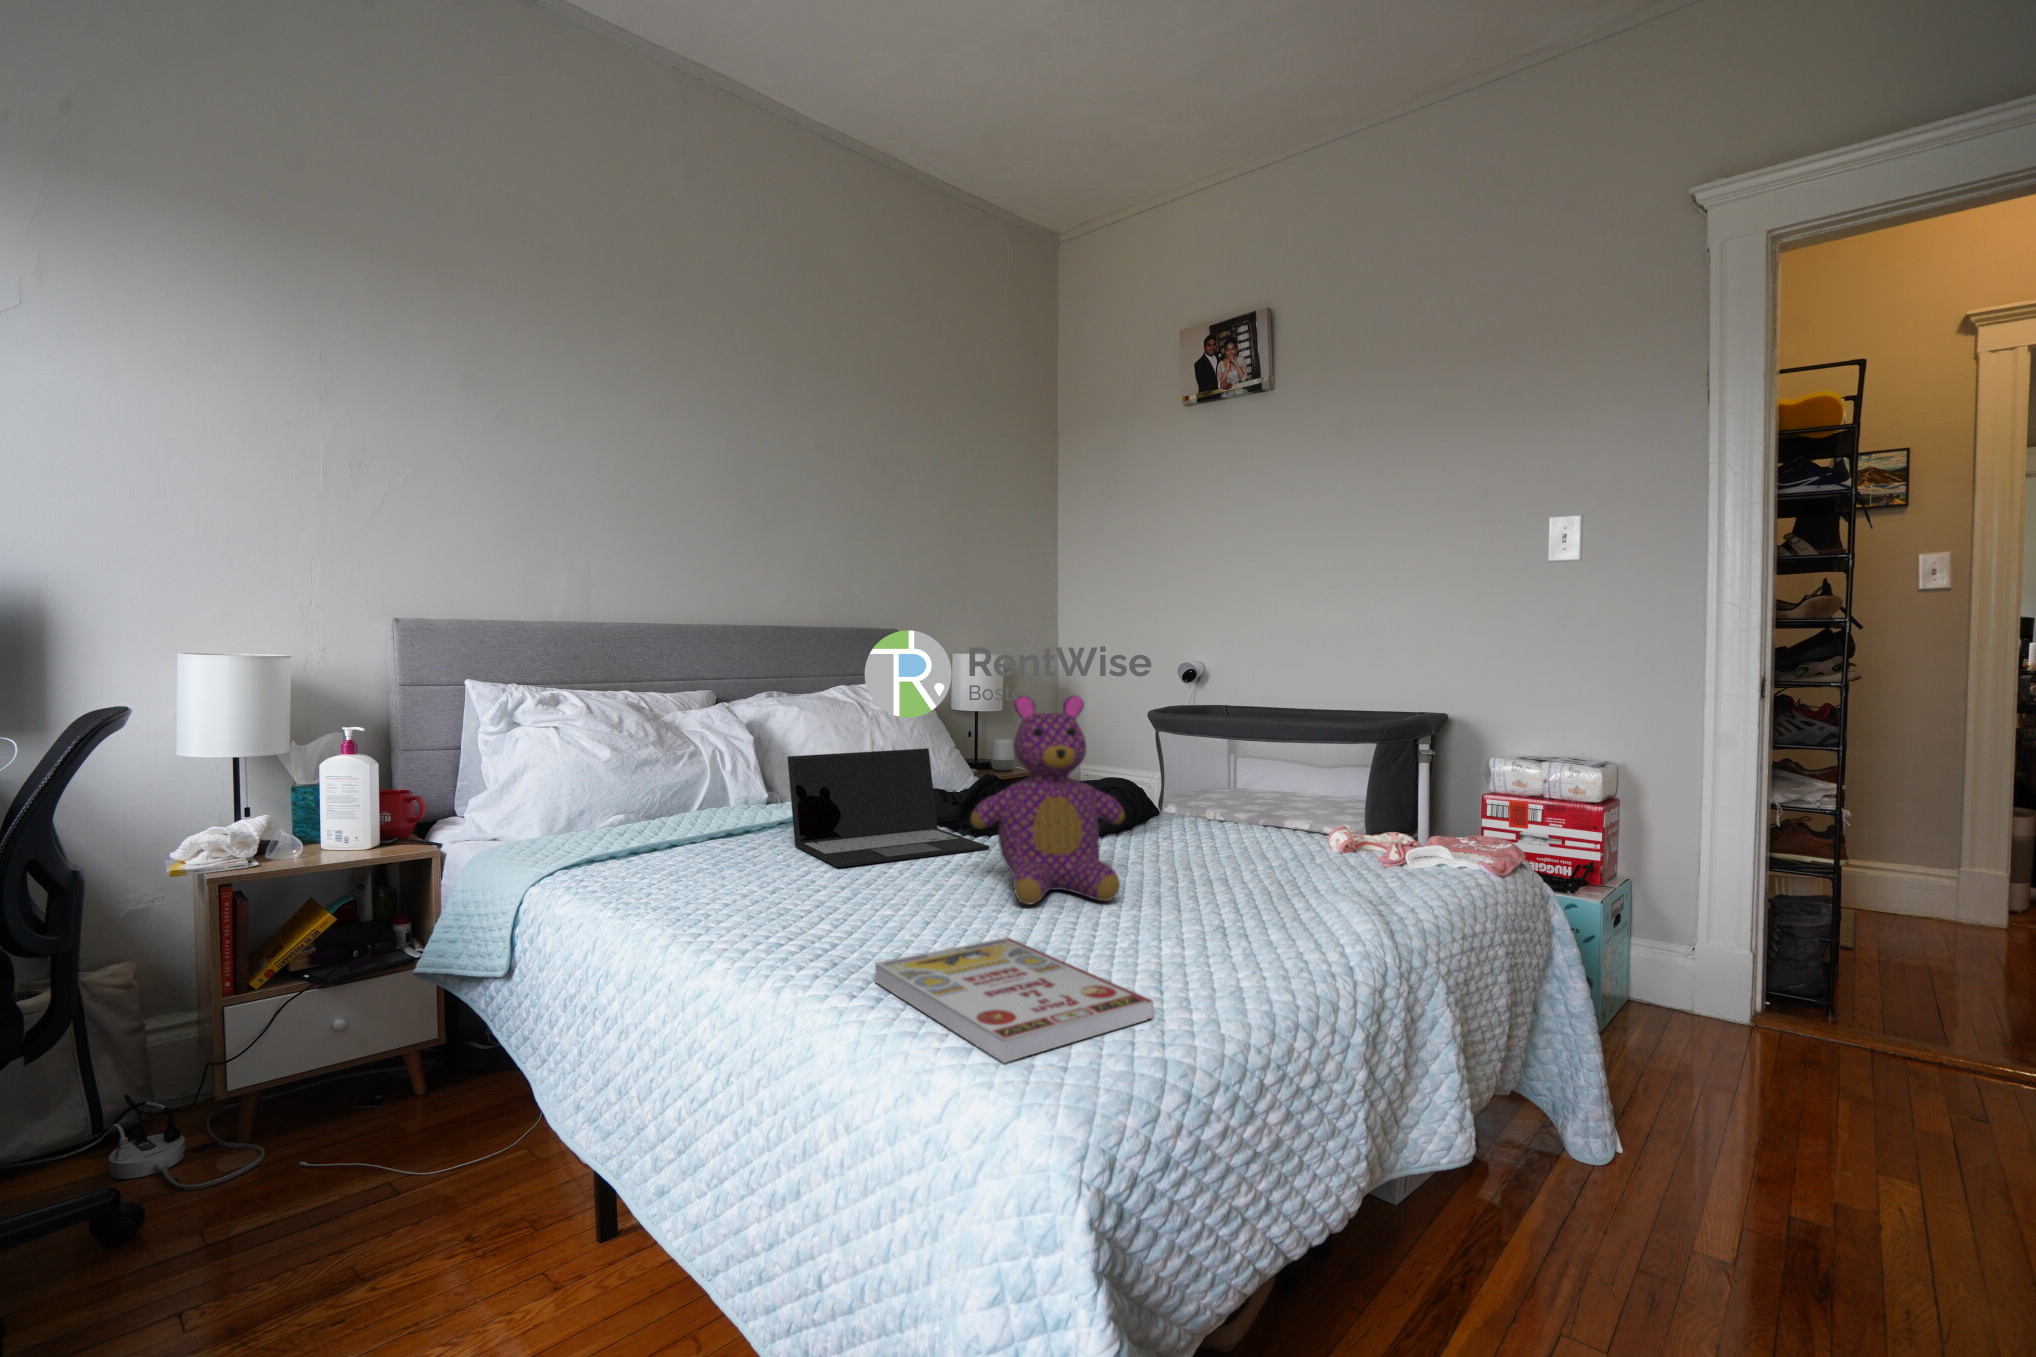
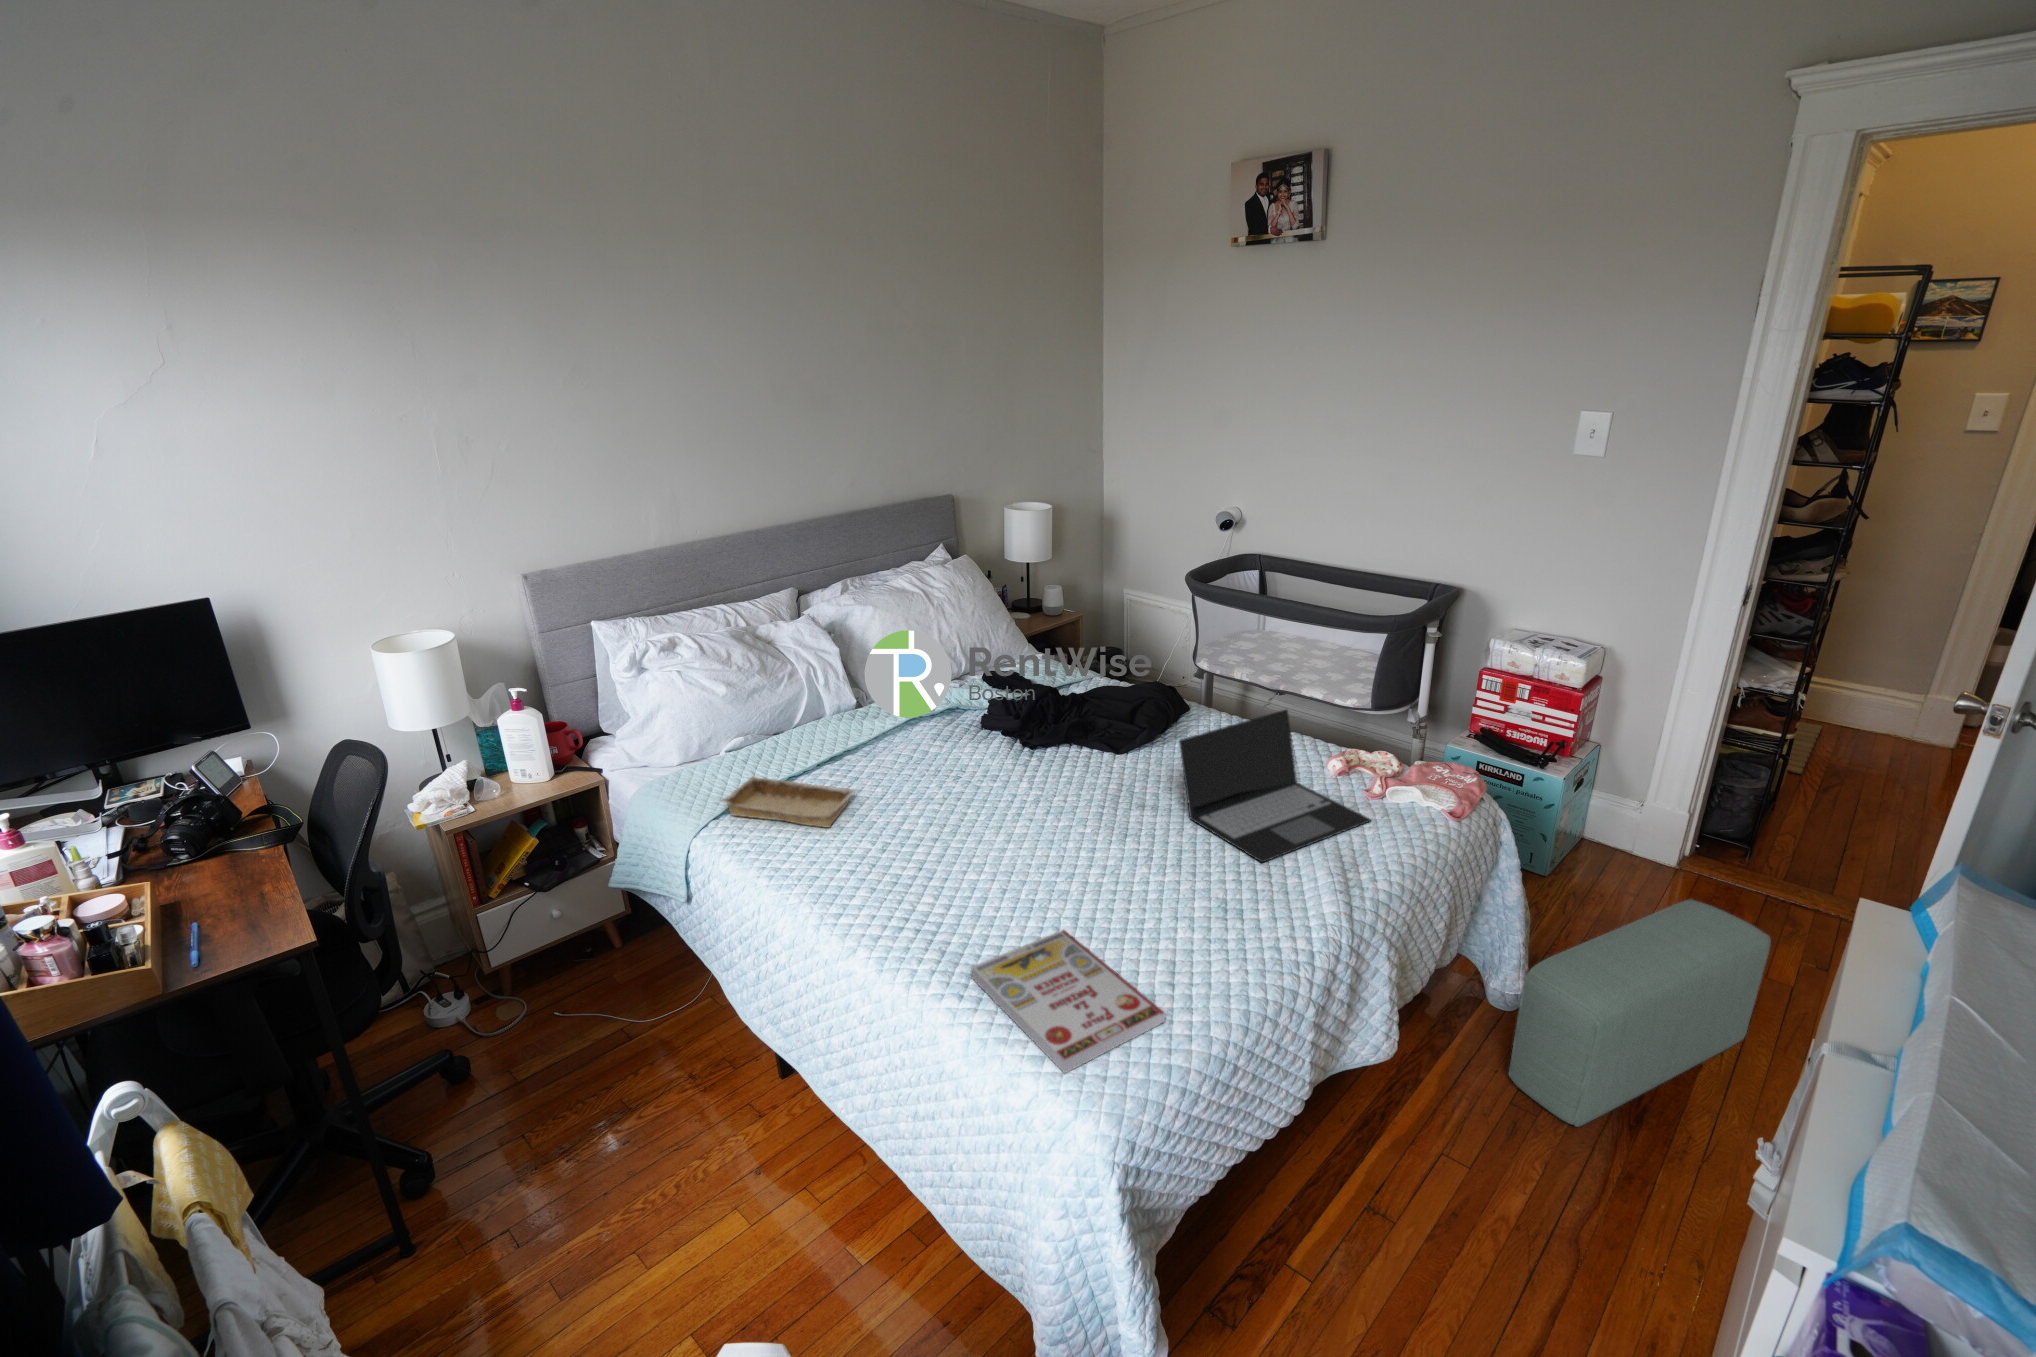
teddy bear: present [971,695,1125,905] -> none [1031,699,1154,873]
laptop: present [787,748,989,867] -> present [1179,710,1371,862]
tray: none [574,831,753,874] -> present [722,777,855,827]
pouf: none [1616,1002,1914,1298] -> present [1509,900,1771,1127]

